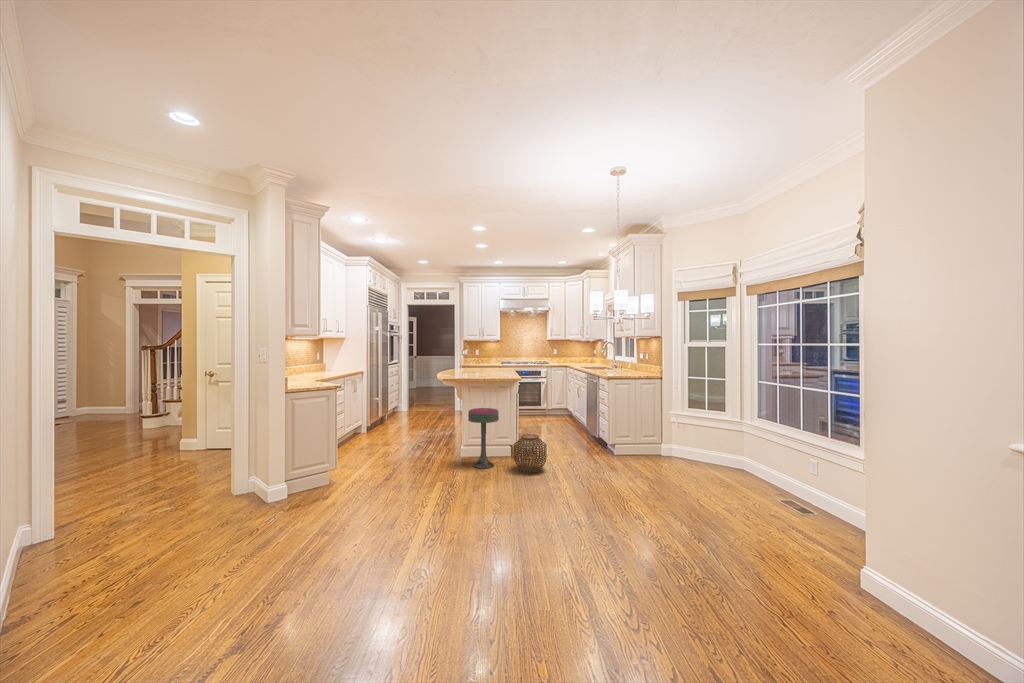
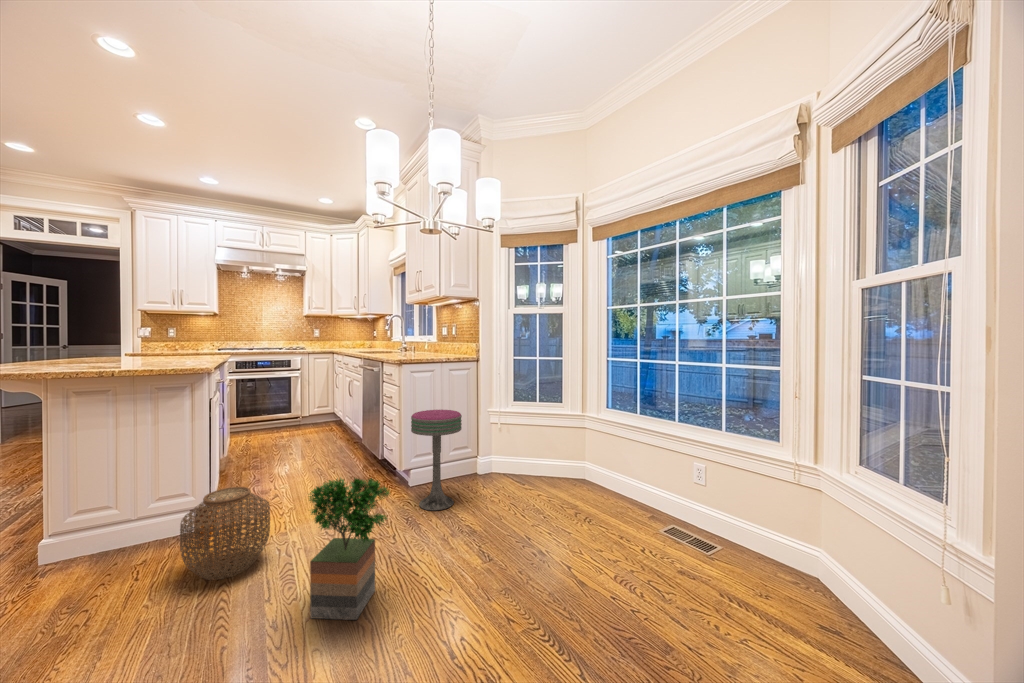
bar stool: present [468,408,499,468] -> present [411,410,462,510]
potted tree: none [566,432,602,494] -> present [309,478,389,620]

